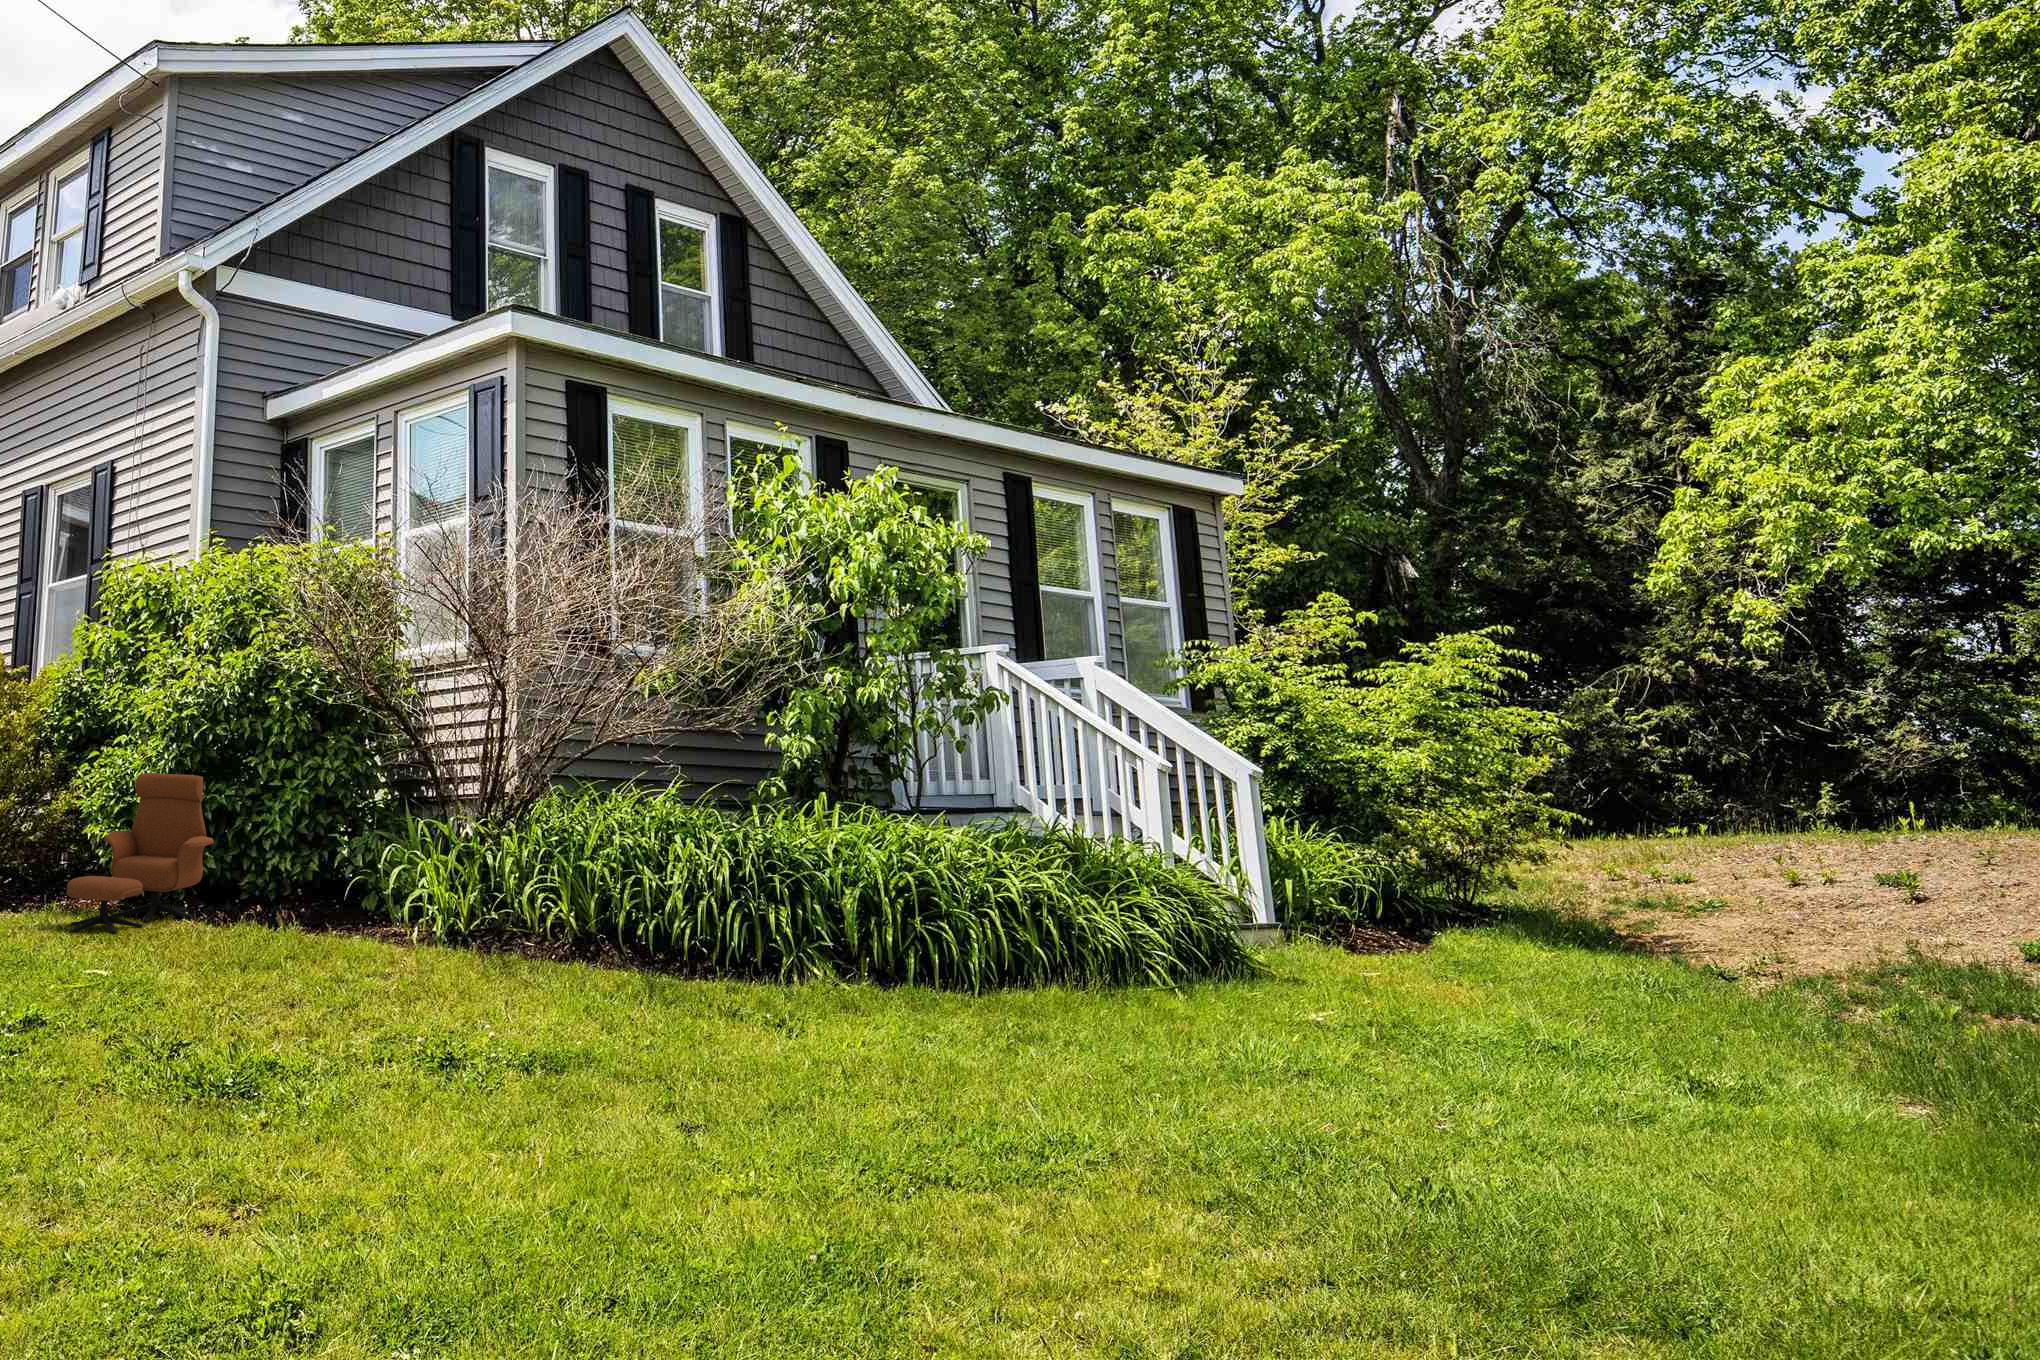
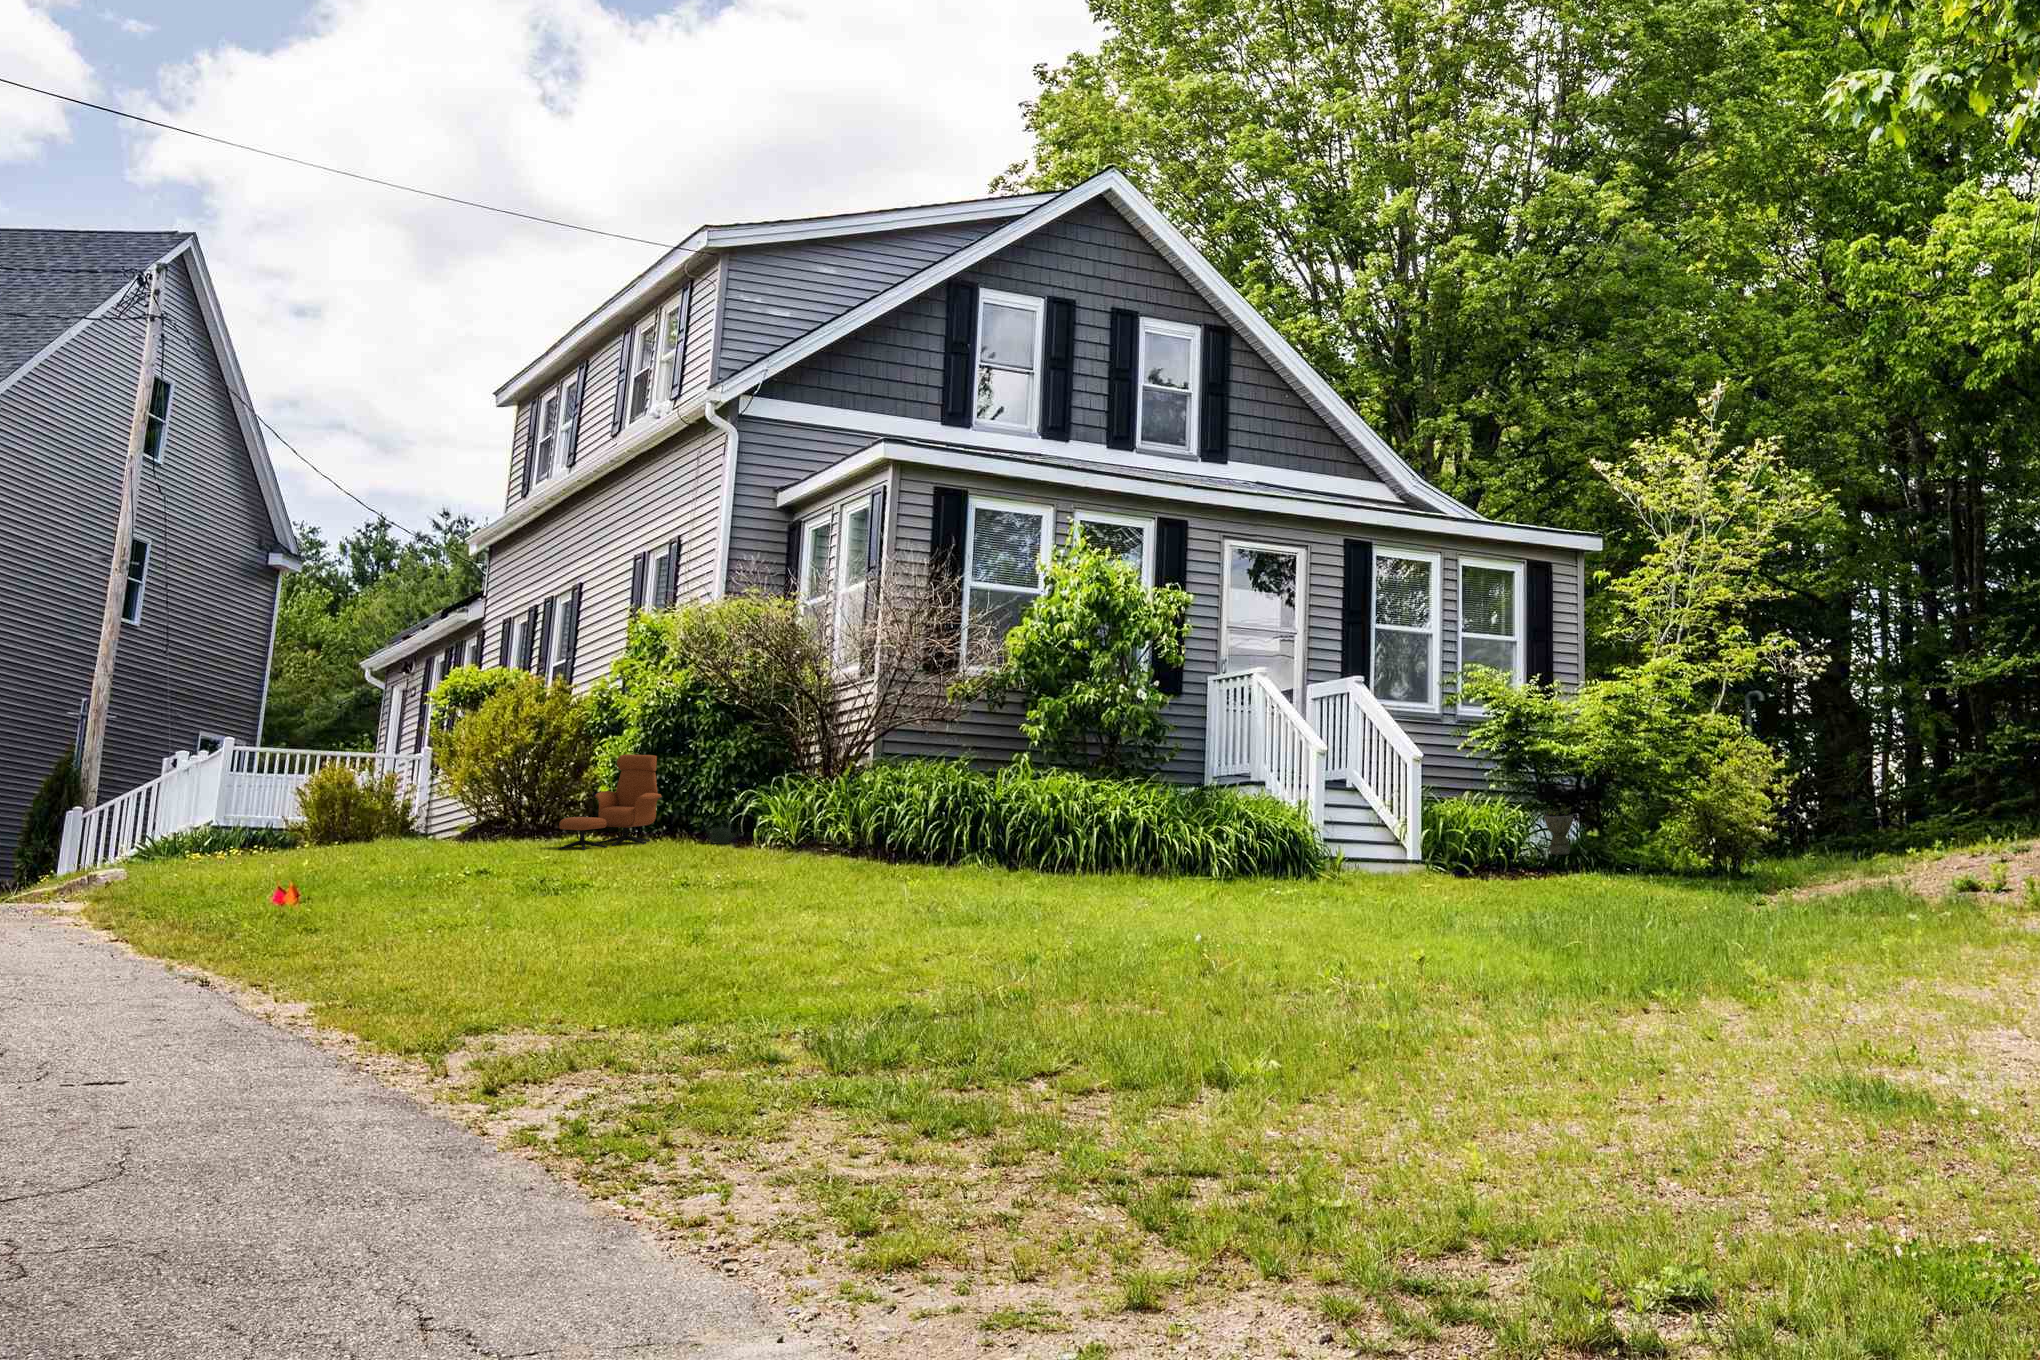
planter: none [1423,853,1470,927] -> present [1544,805,1573,855]
watering can: none [284,879,345,919] -> present [707,819,742,844]

